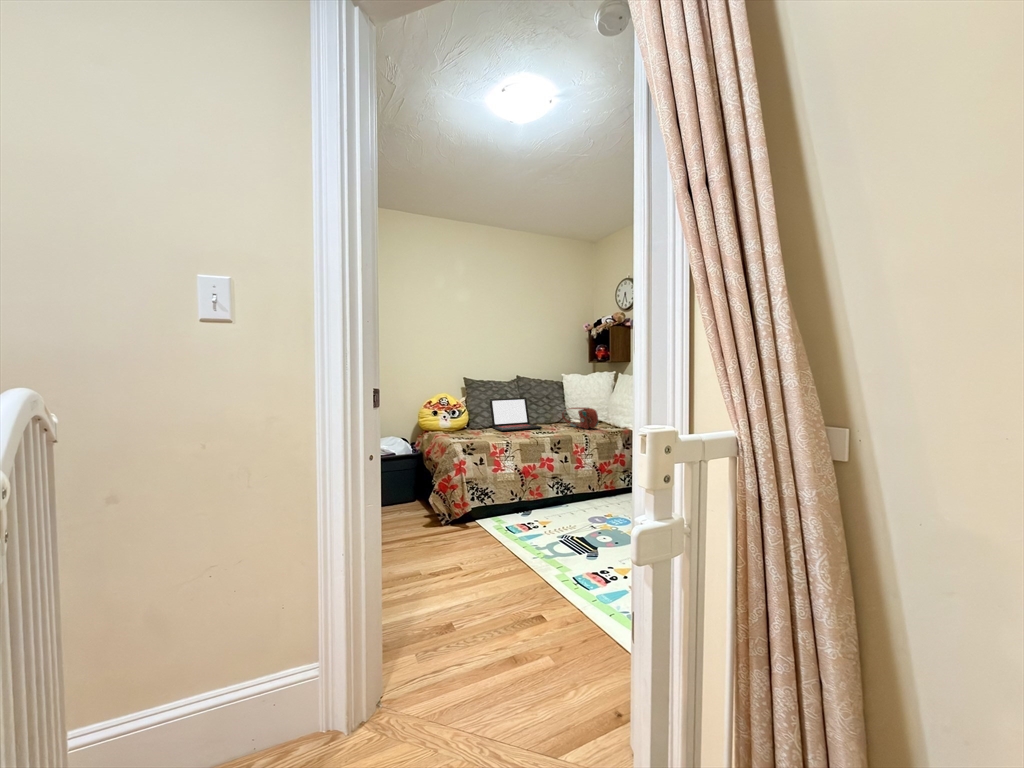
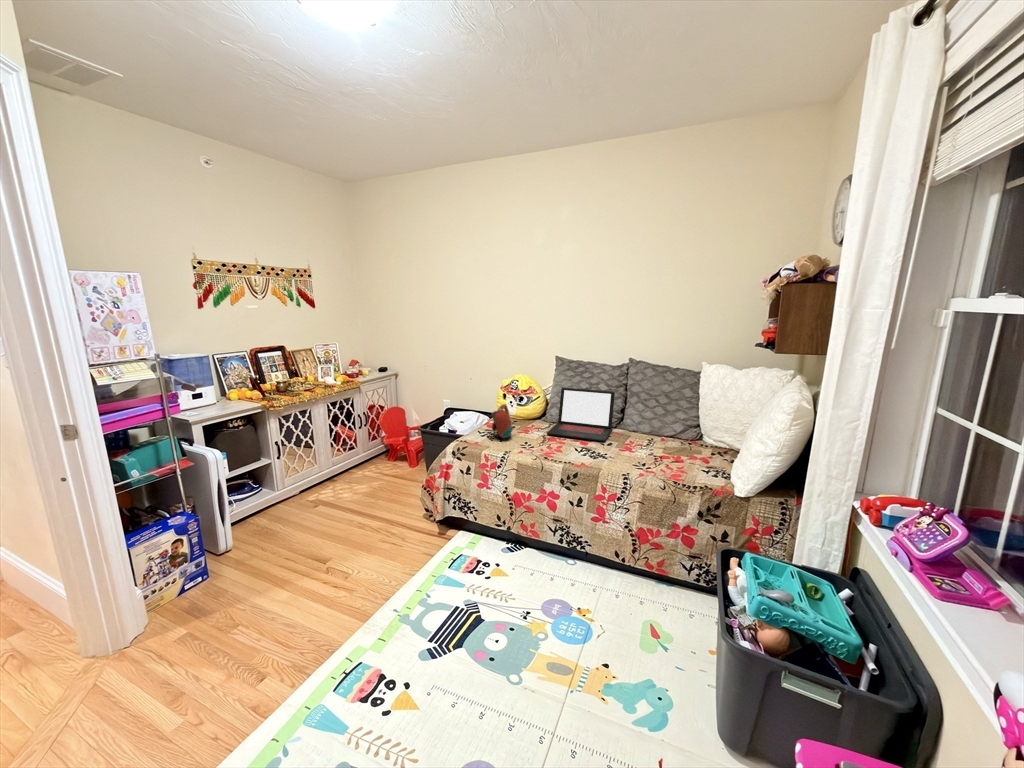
handbag: present [562,407,598,429] -> present [492,404,513,438]

